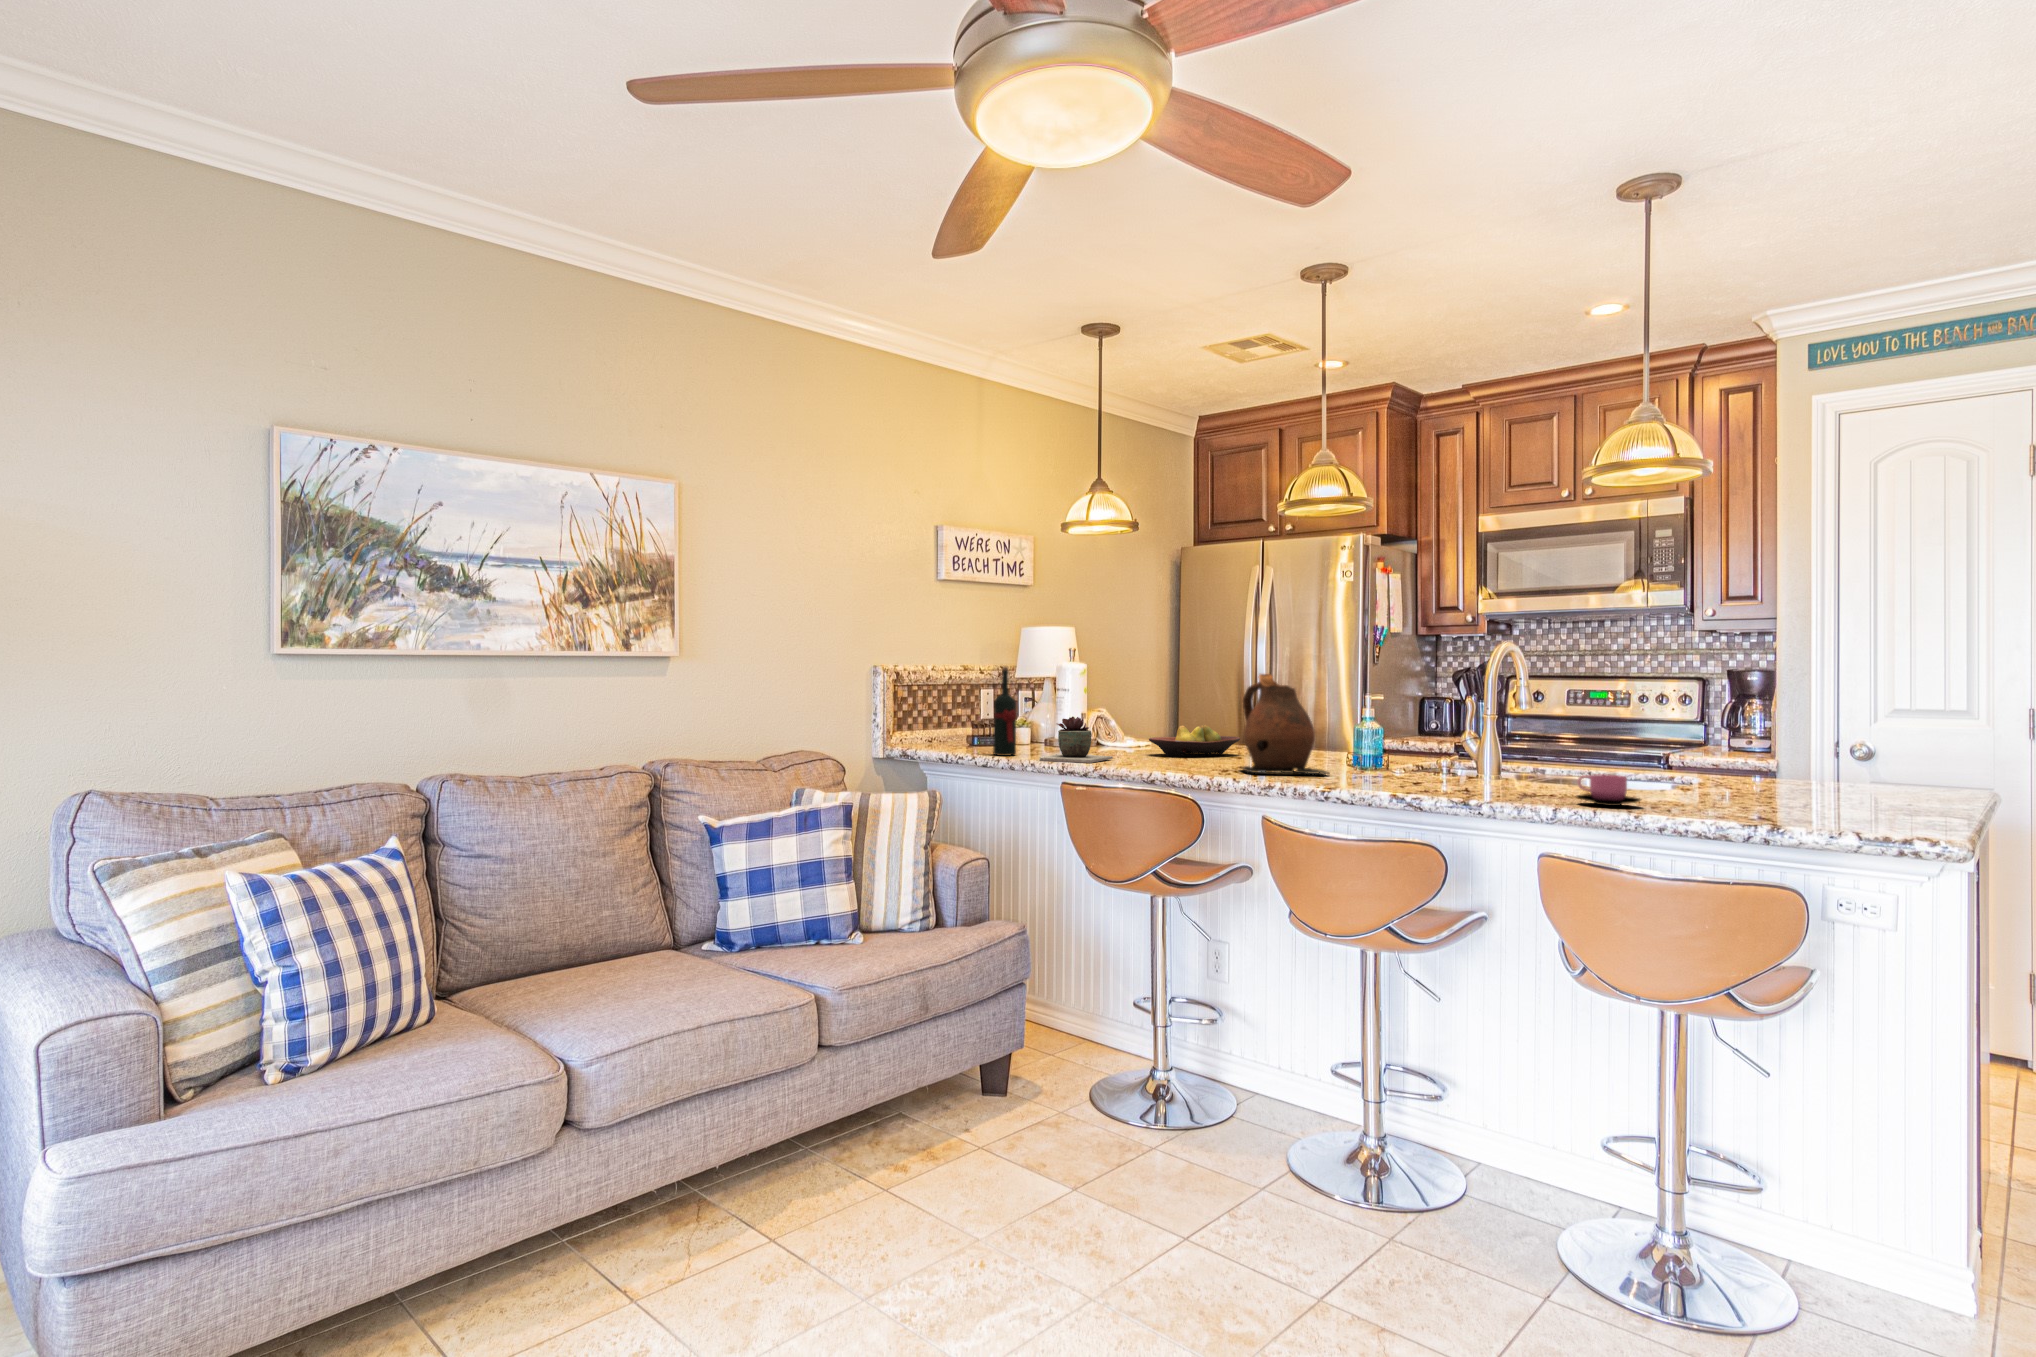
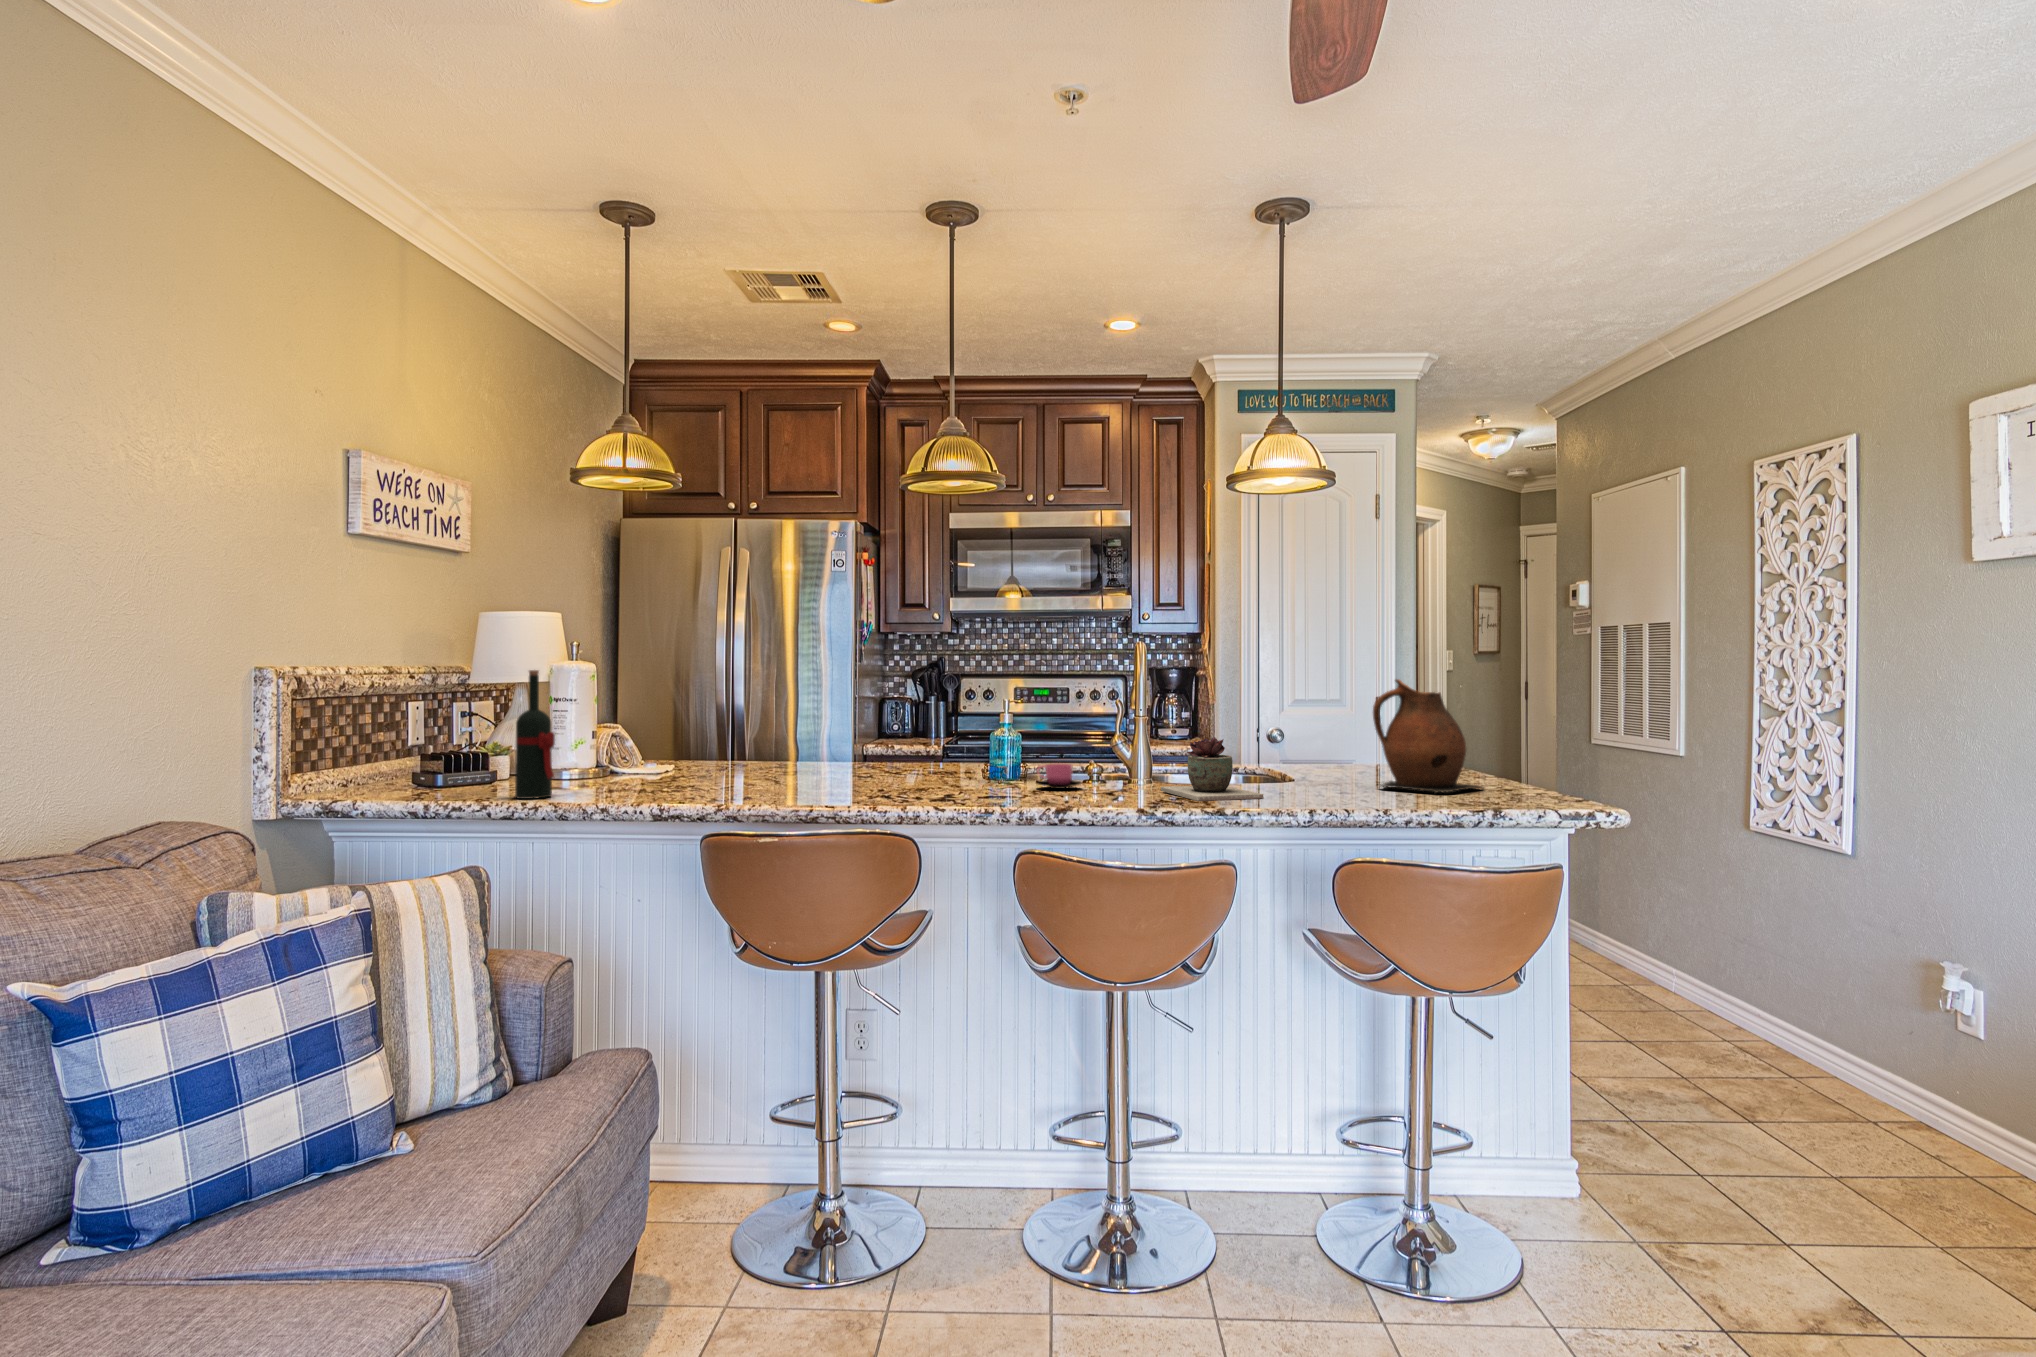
ceramic pitcher: present [1241,674,1329,776] -> present [1373,679,1483,793]
succulent plant: present [1040,717,1113,763] -> present [1161,737,1264,801]
fruit bowl: present [1149,725,1240,757] -> none [706,738,801,780]
cup: present [1577,774,1640,806] -> present [1037,763,1081,789]

